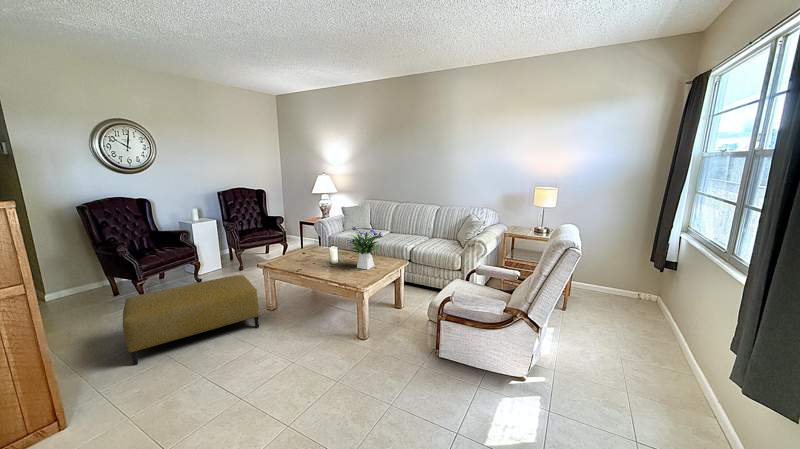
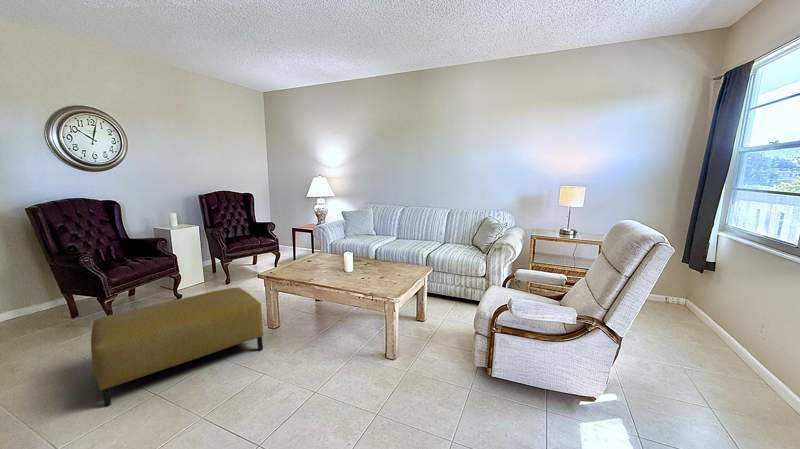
flower arrangement: present [349,226,382,270] -> none [360,226,409,277]

